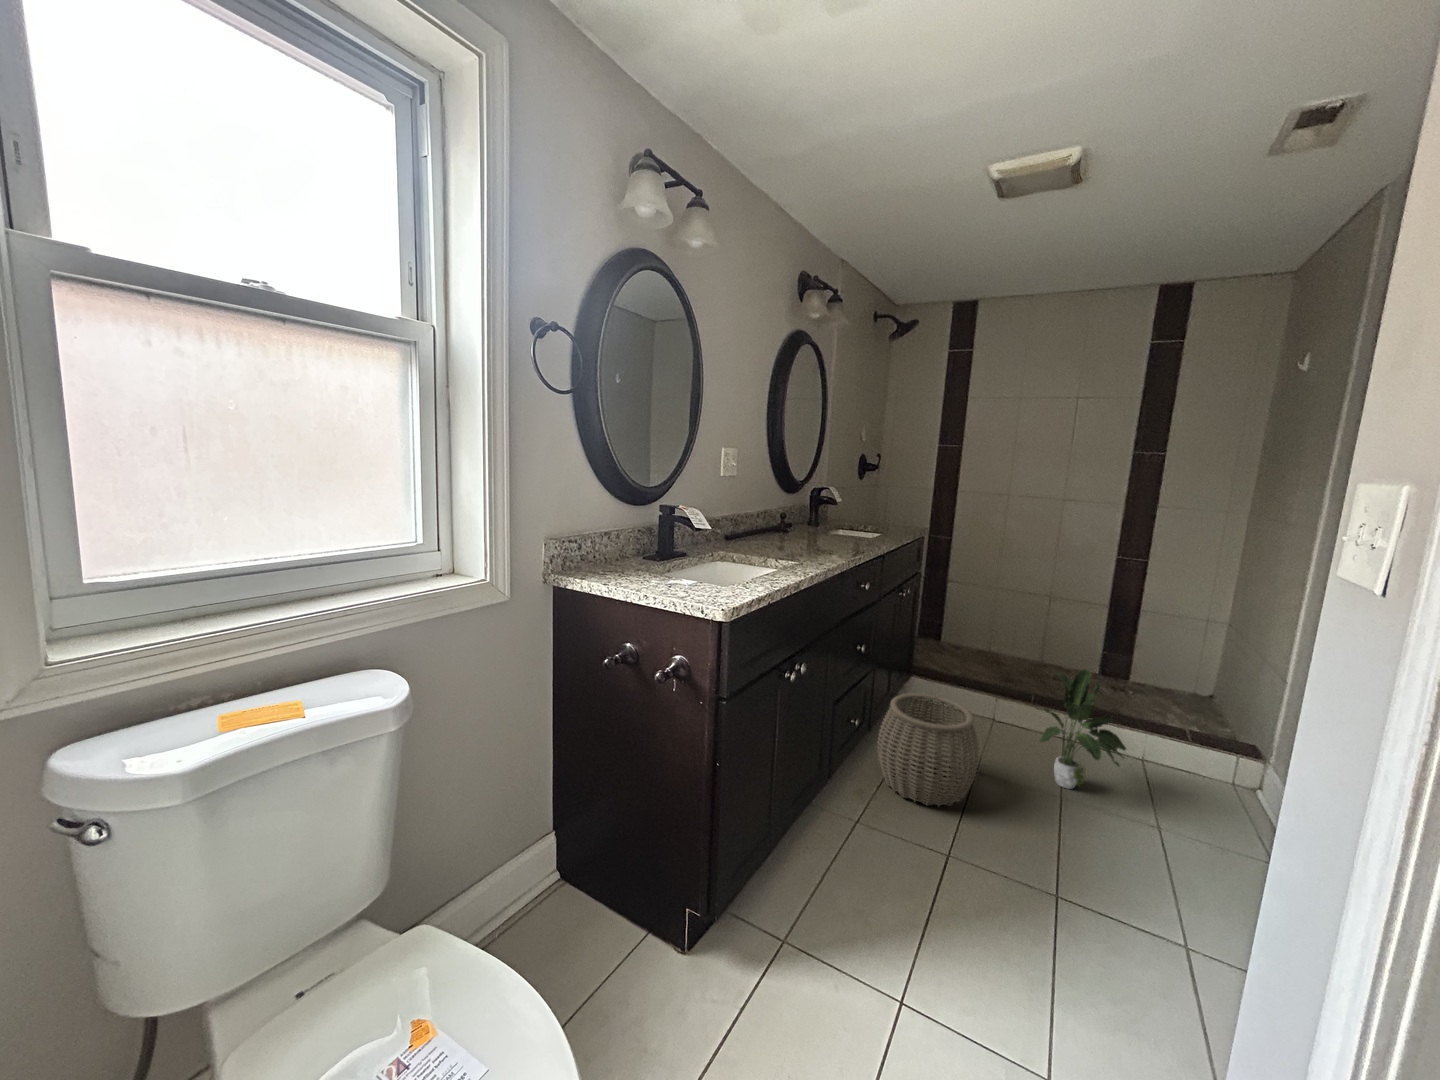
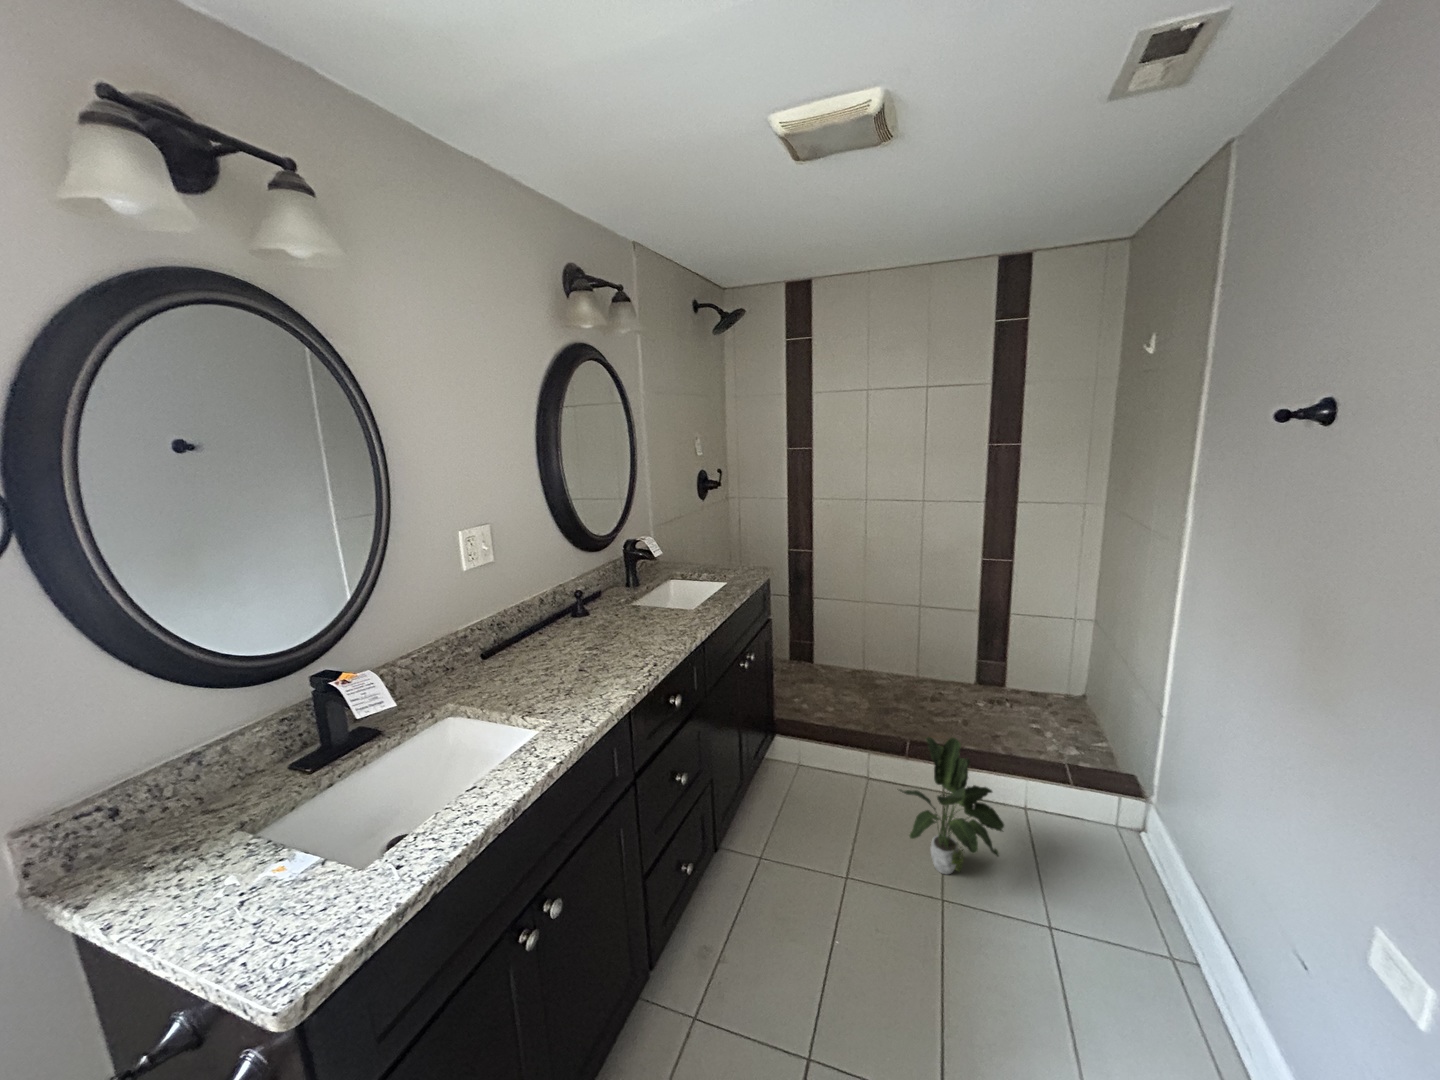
woven basket: present [877,693,979,806] -> none [723,794,844,953]

